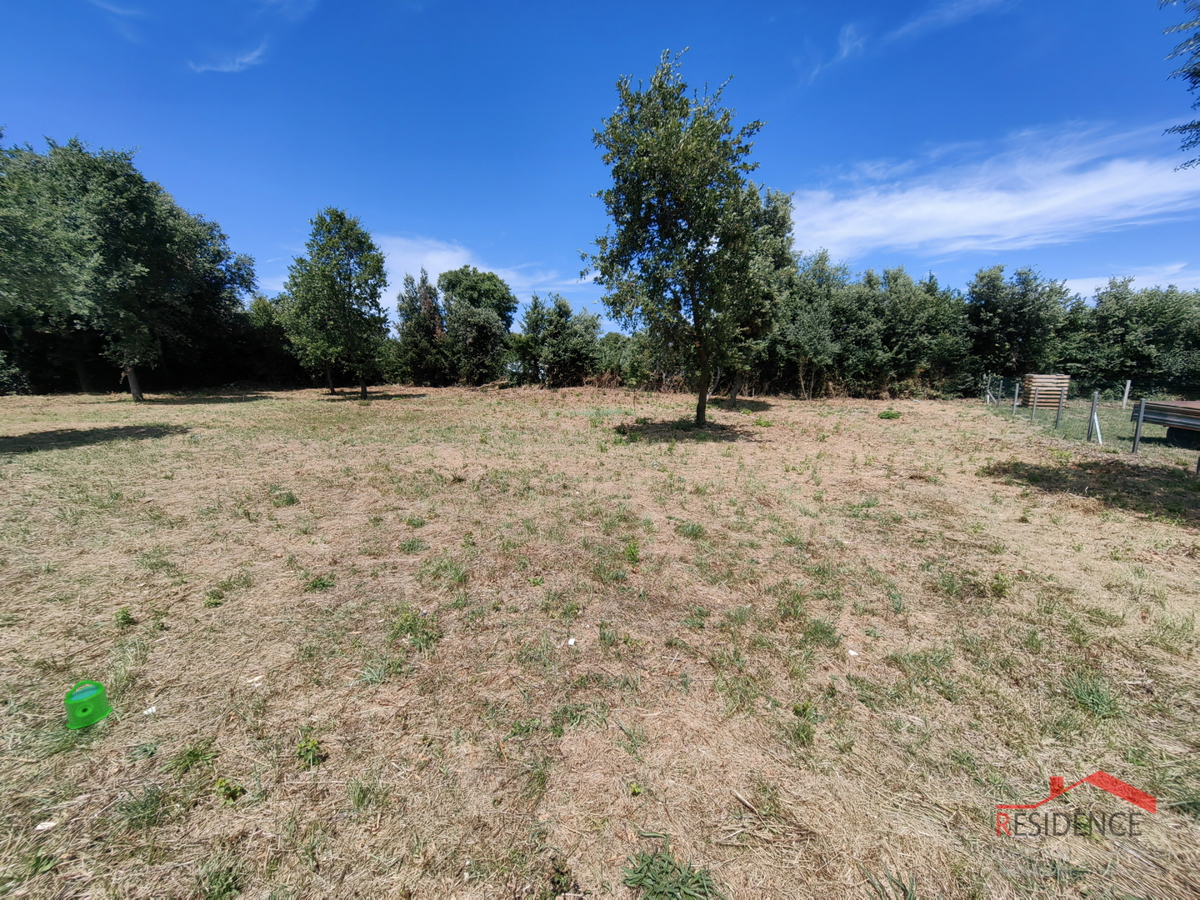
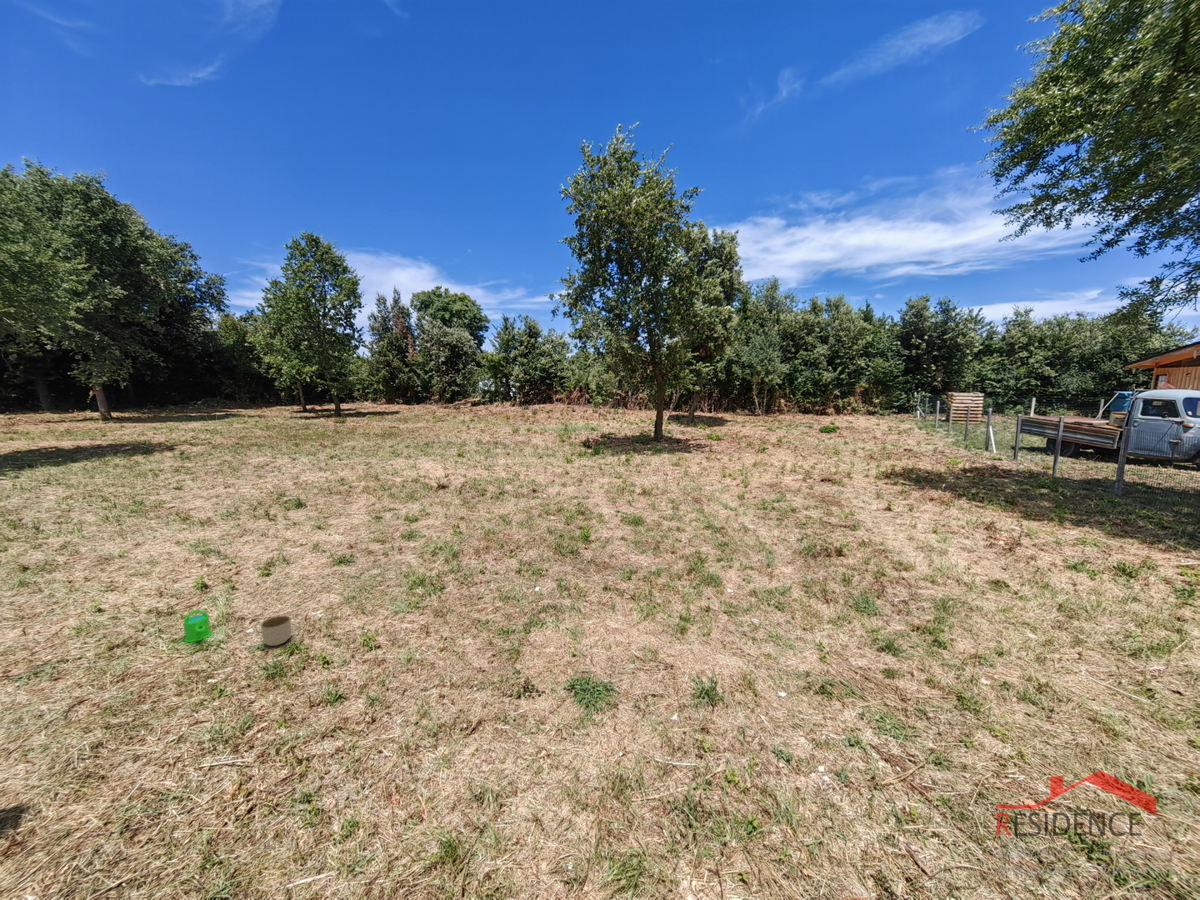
planter: none [165,693,215,743] -> present [261,616,291,646]

